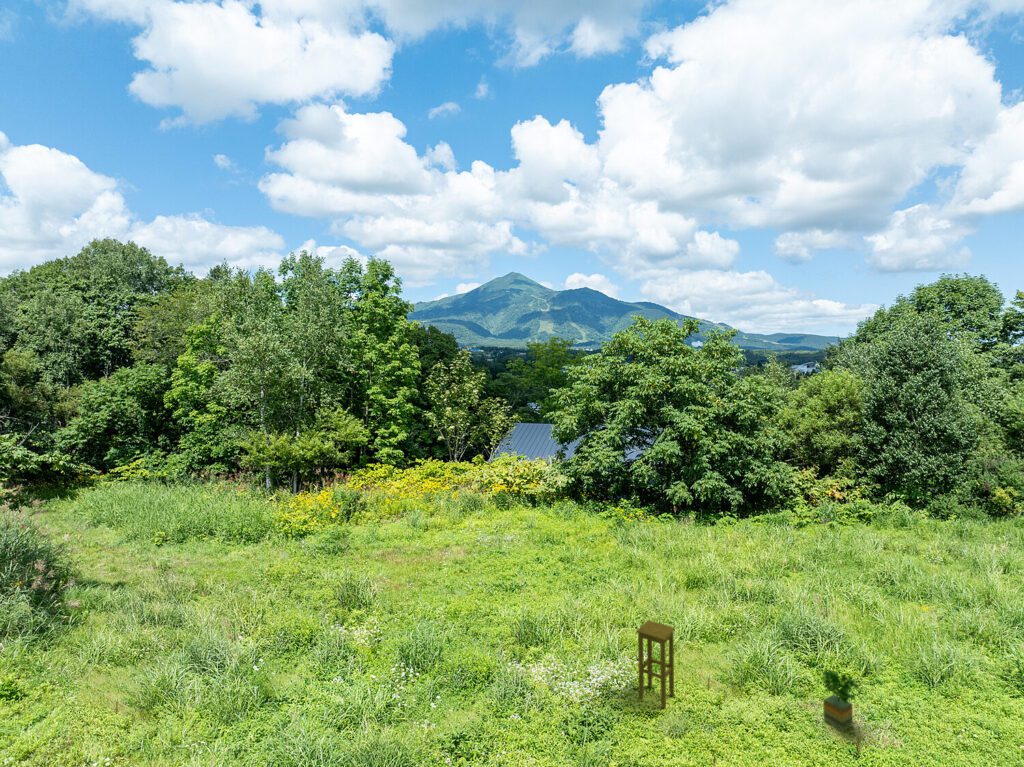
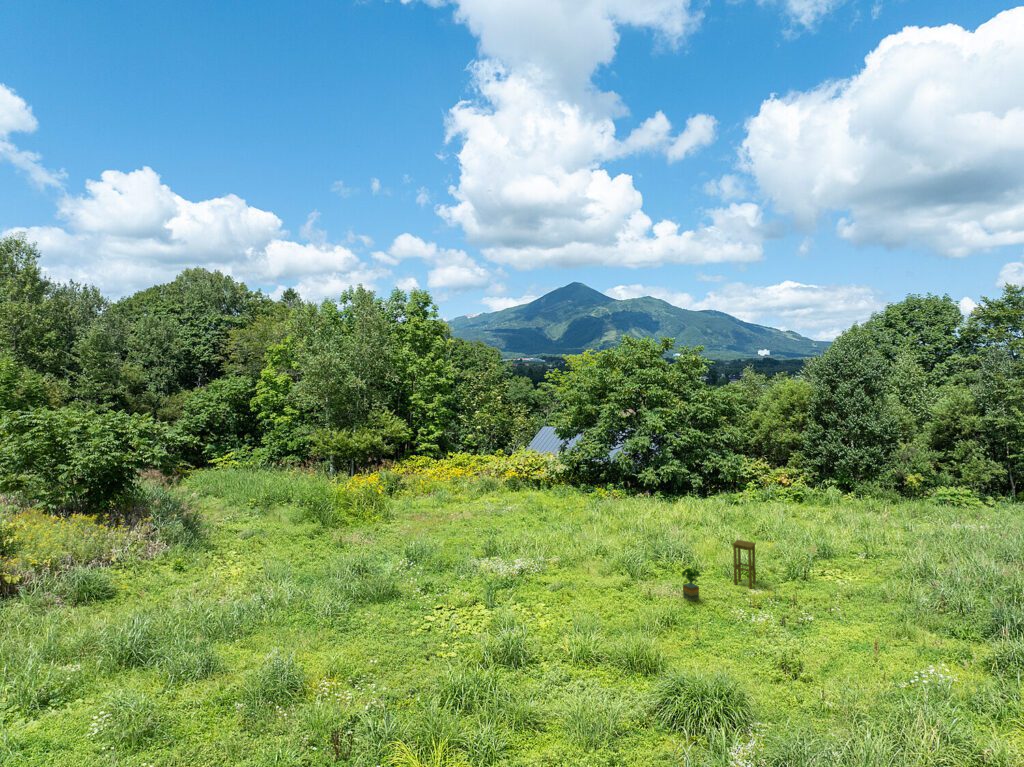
stool: present [637,620,675,708] -> present [733,540,756,589]

